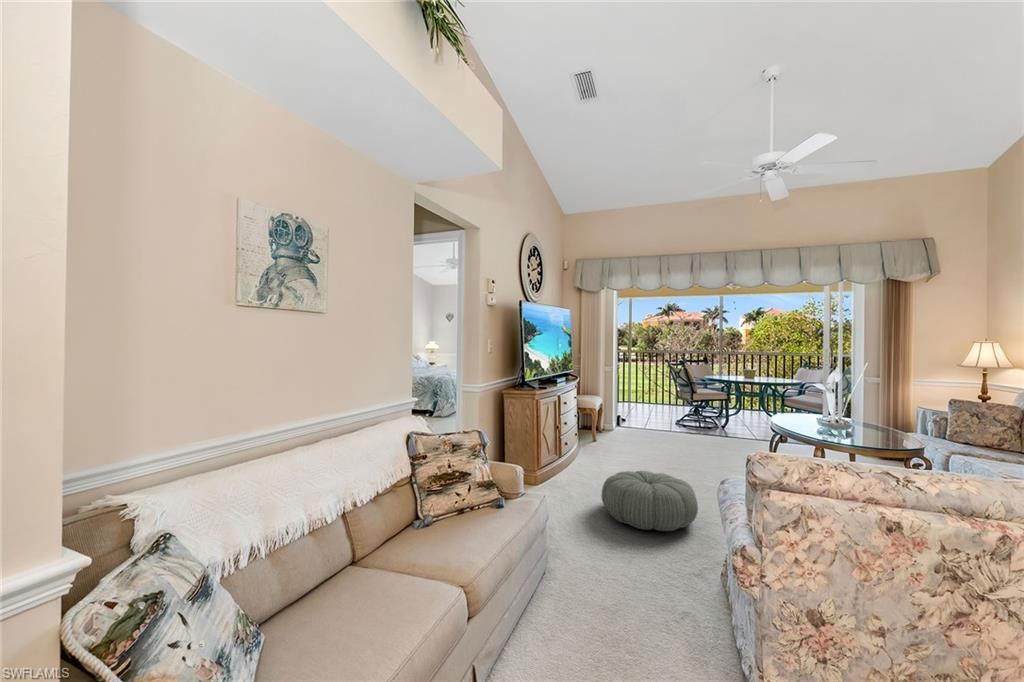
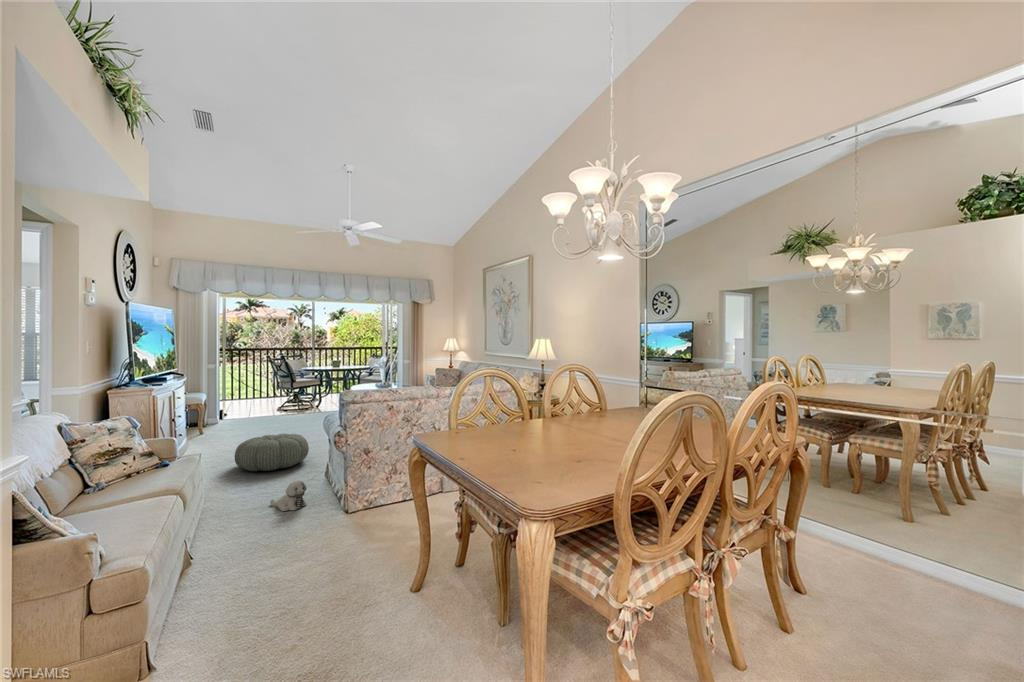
plush toy: none [620,596,677,658] -> present [270,480,307,511]

